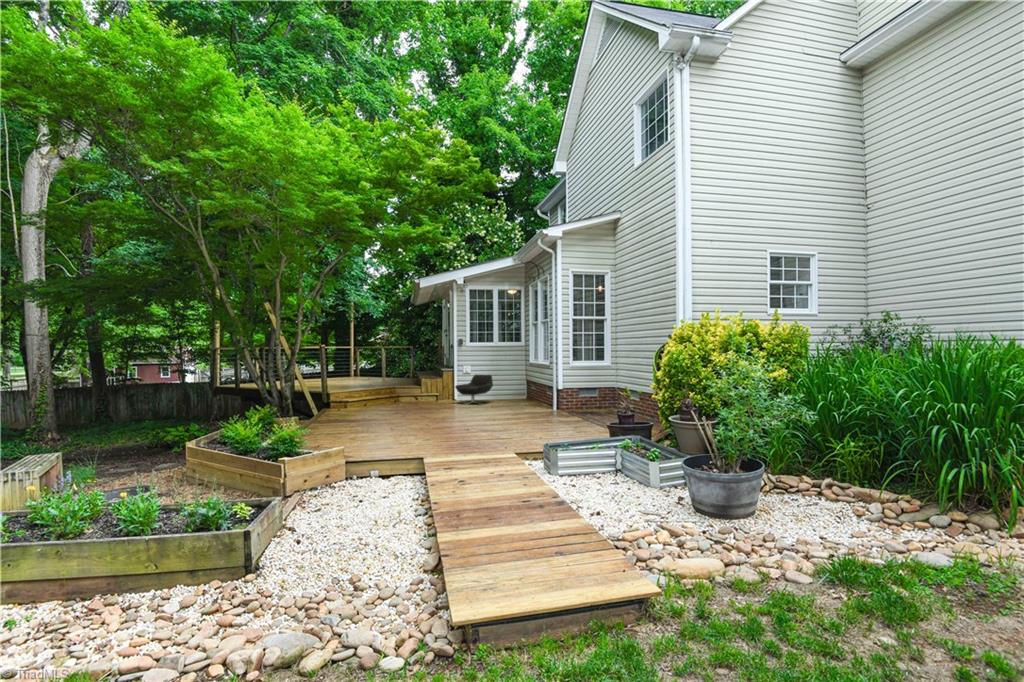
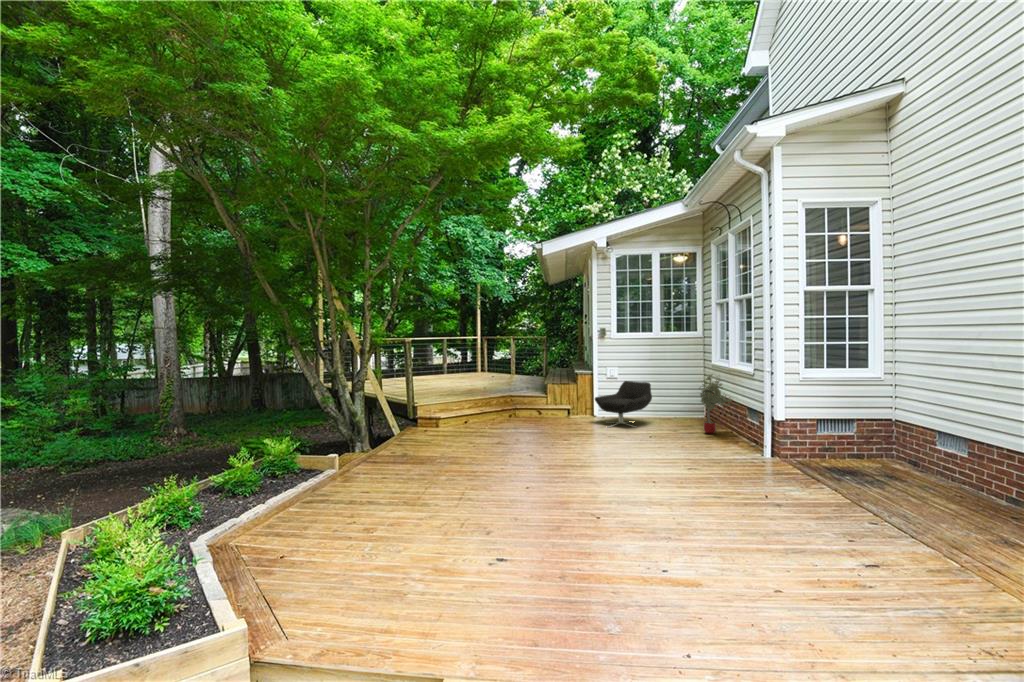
potted tree: none [520,367,541,405] -> present [699,374,732,434]

